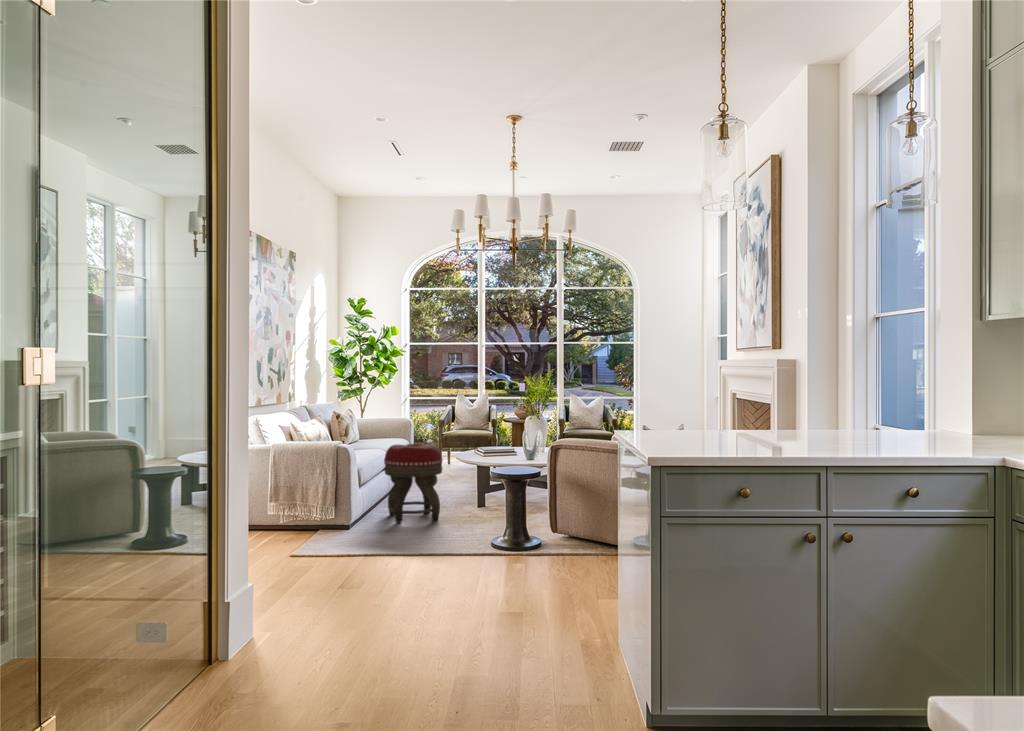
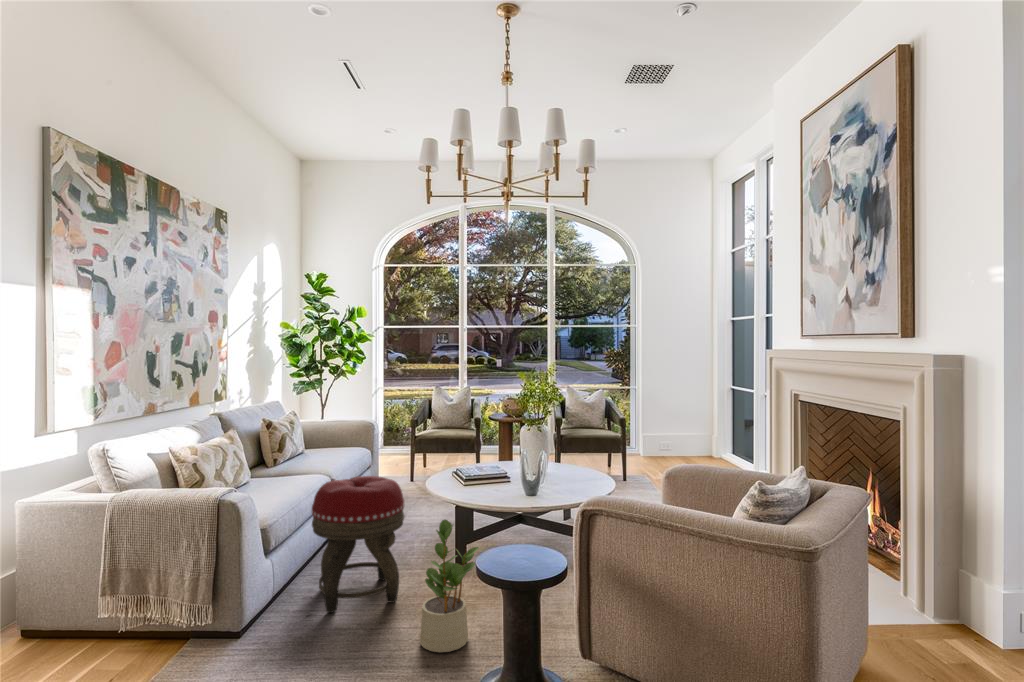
potted plant: none [455,459,490,533] -> present [420,520,478,652]

